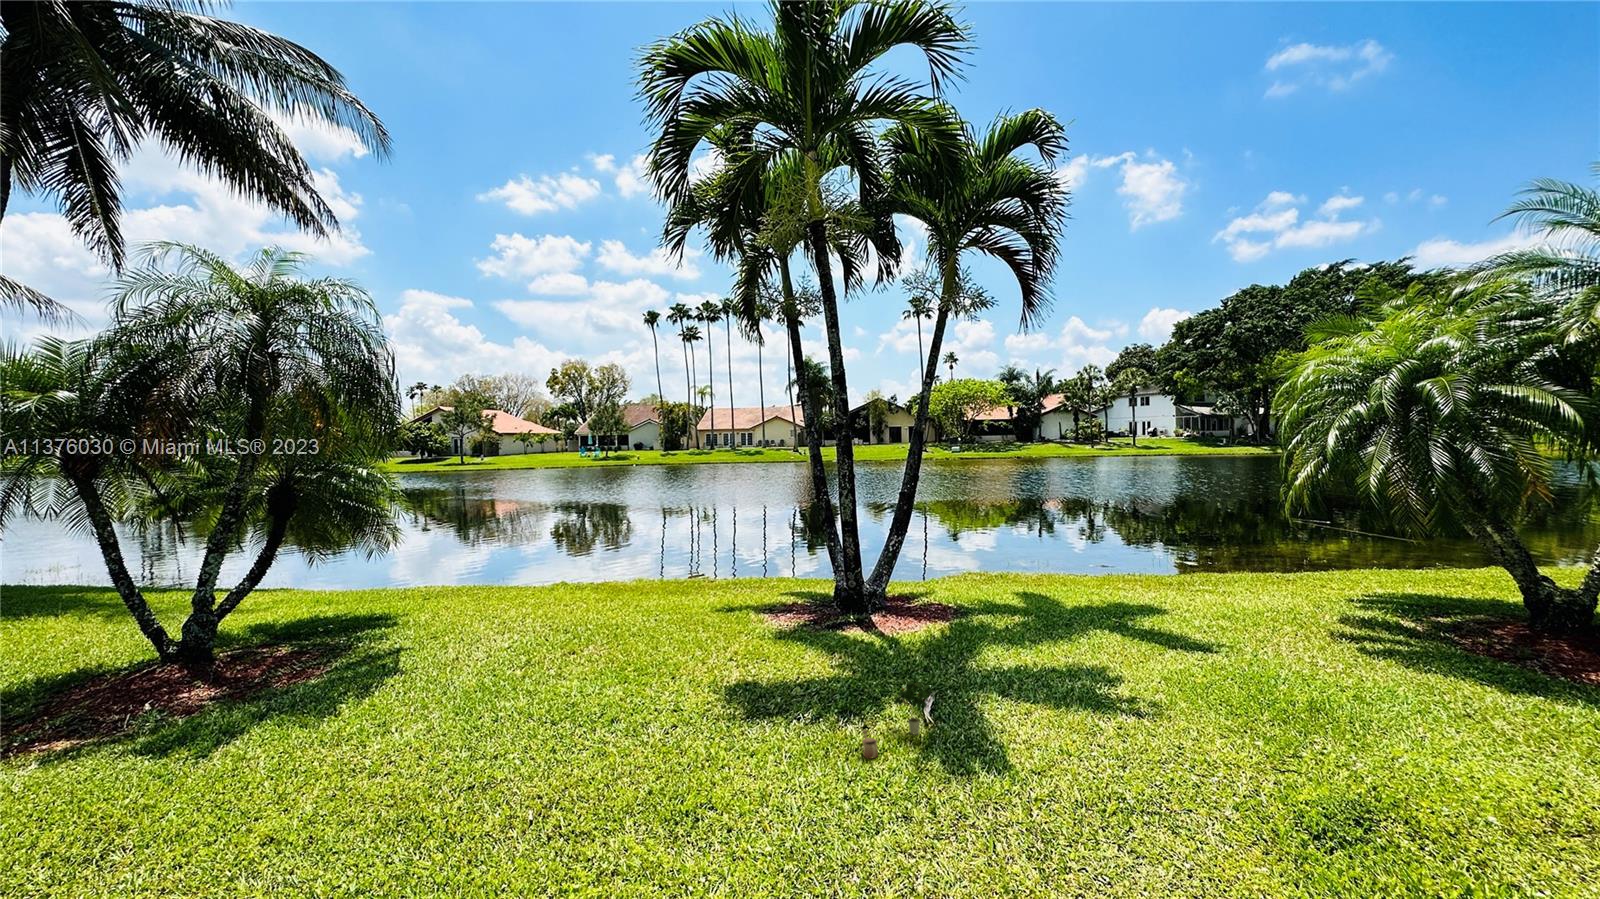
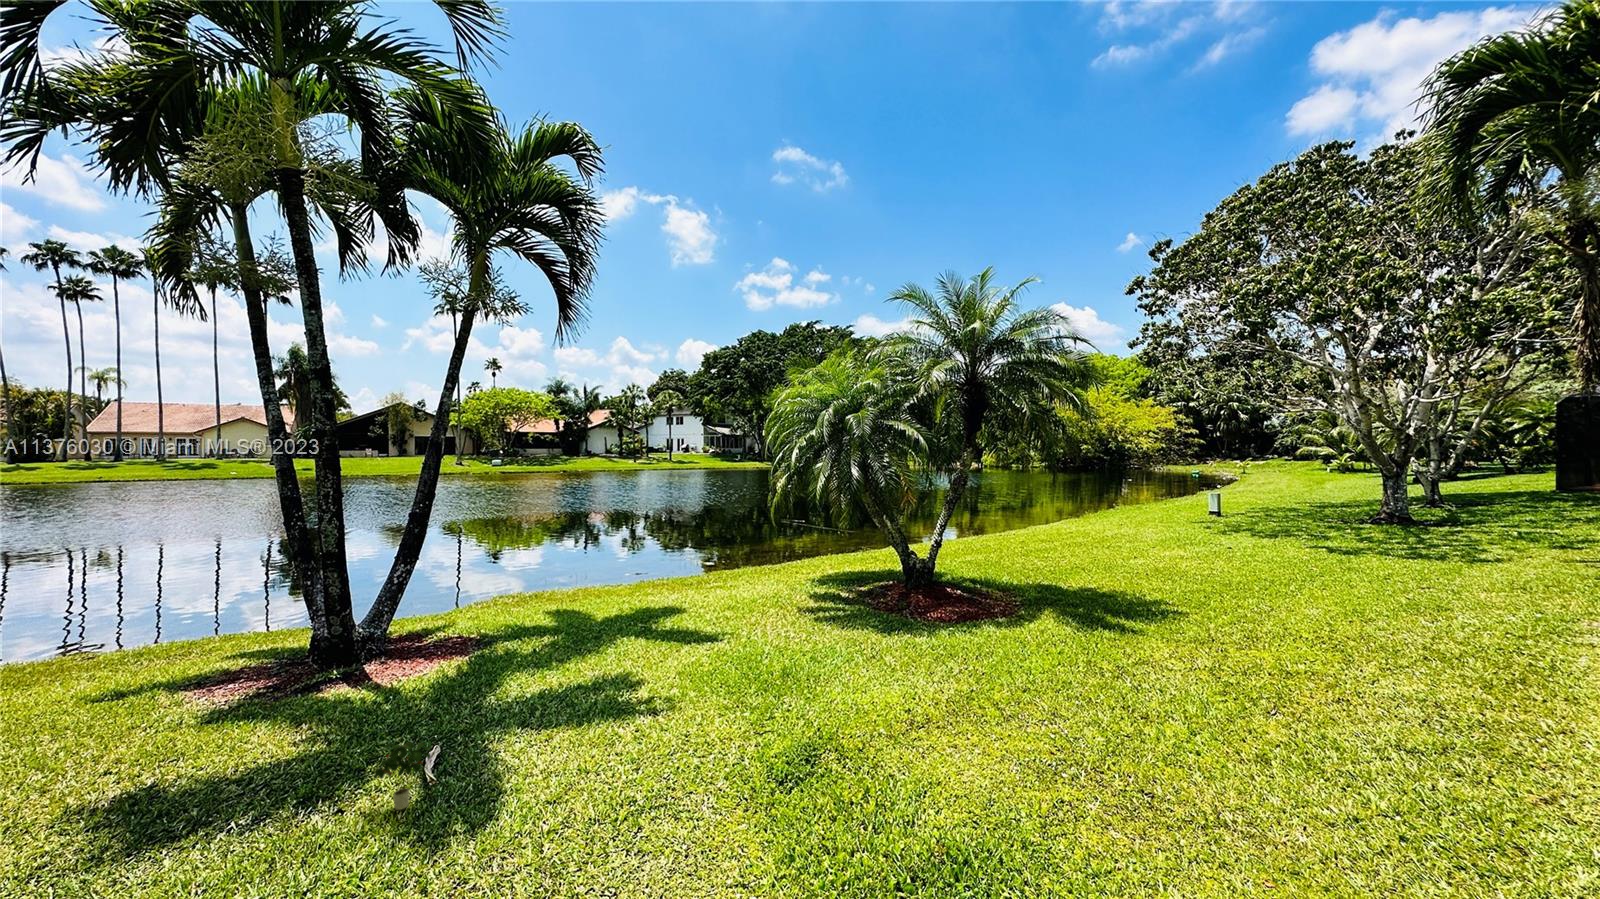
watering can: present [862,730,878,759] -> none [314,827,341,867]

